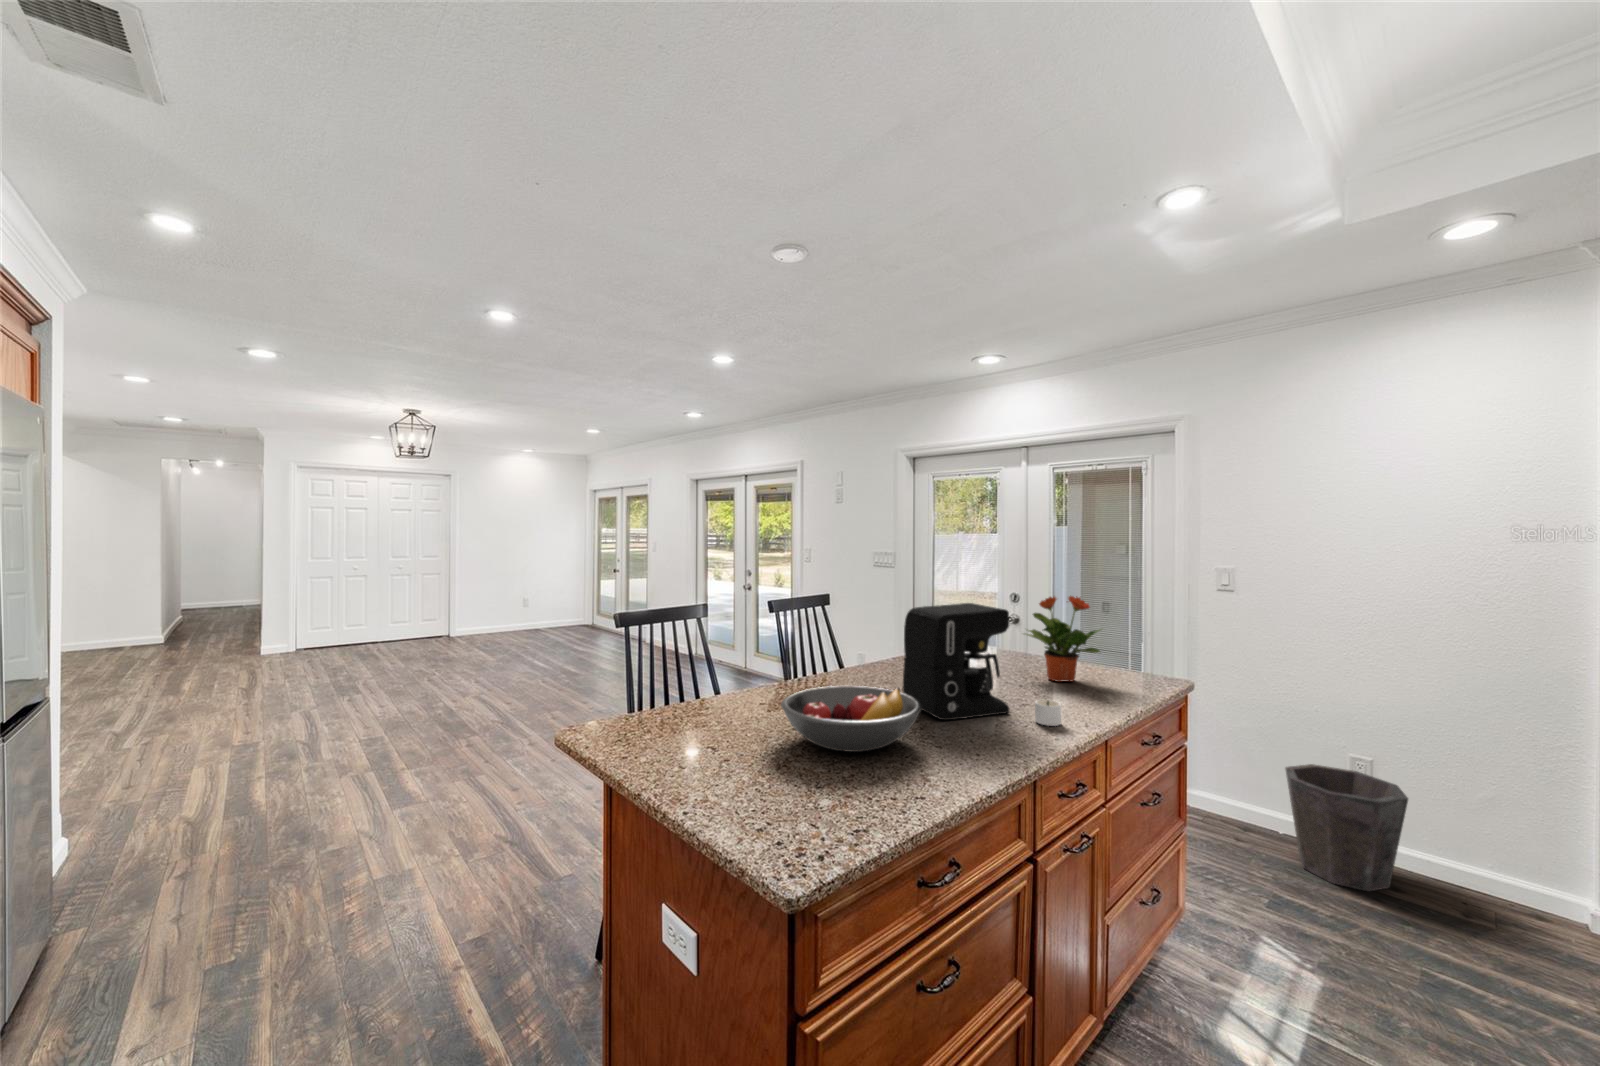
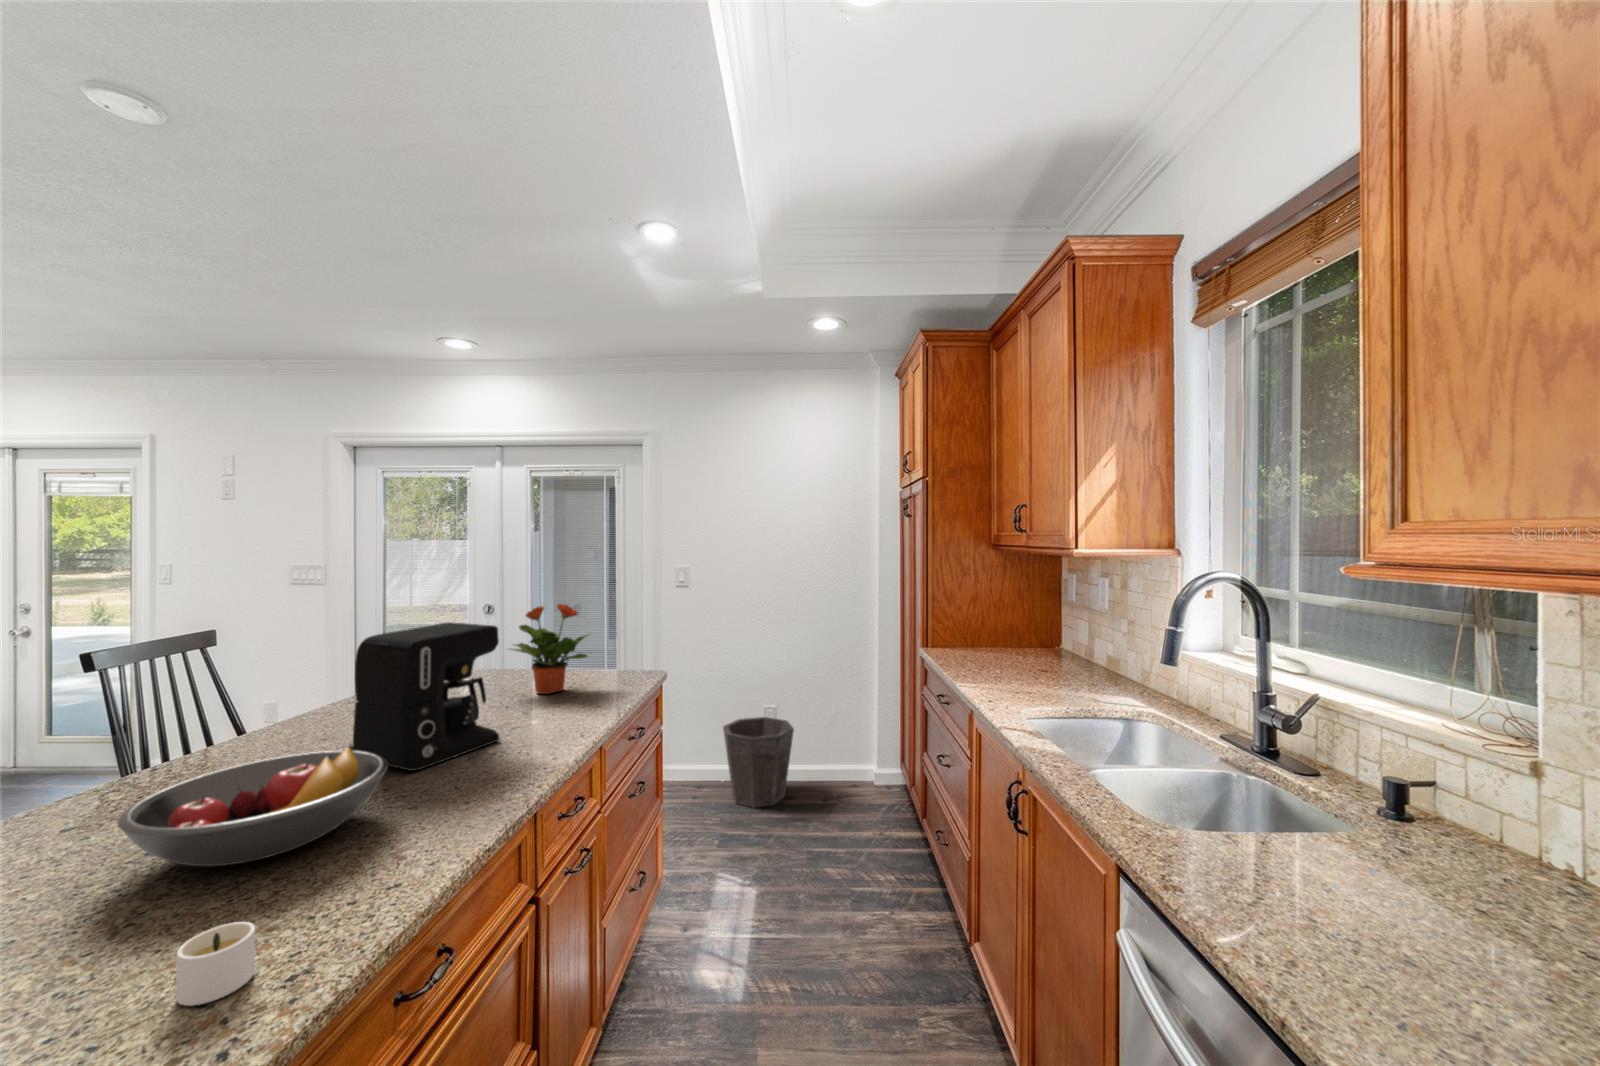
candle: present [1035,700,1061,726] -> present [176,922,255,1006]

